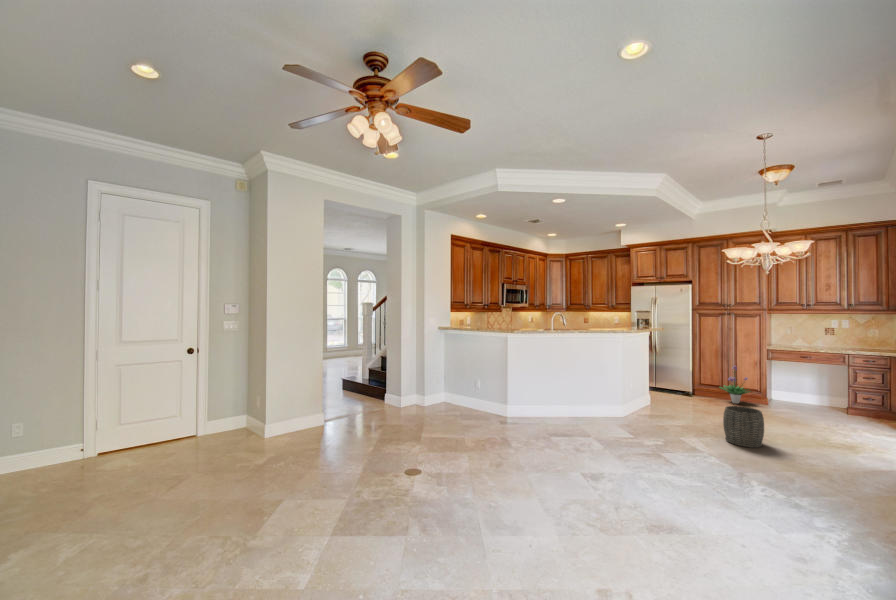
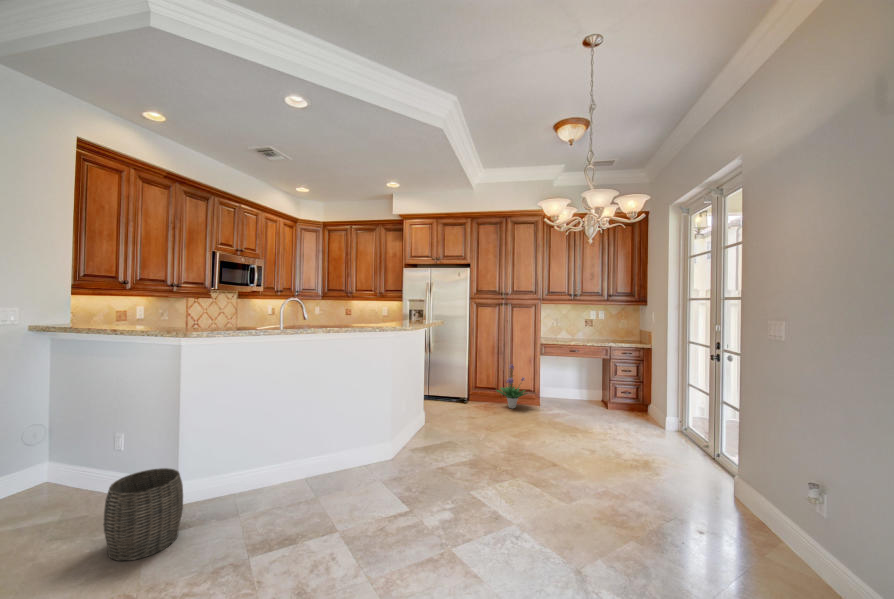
woven basket: present [723,406,764,447] -> present [104,468,183,561]

